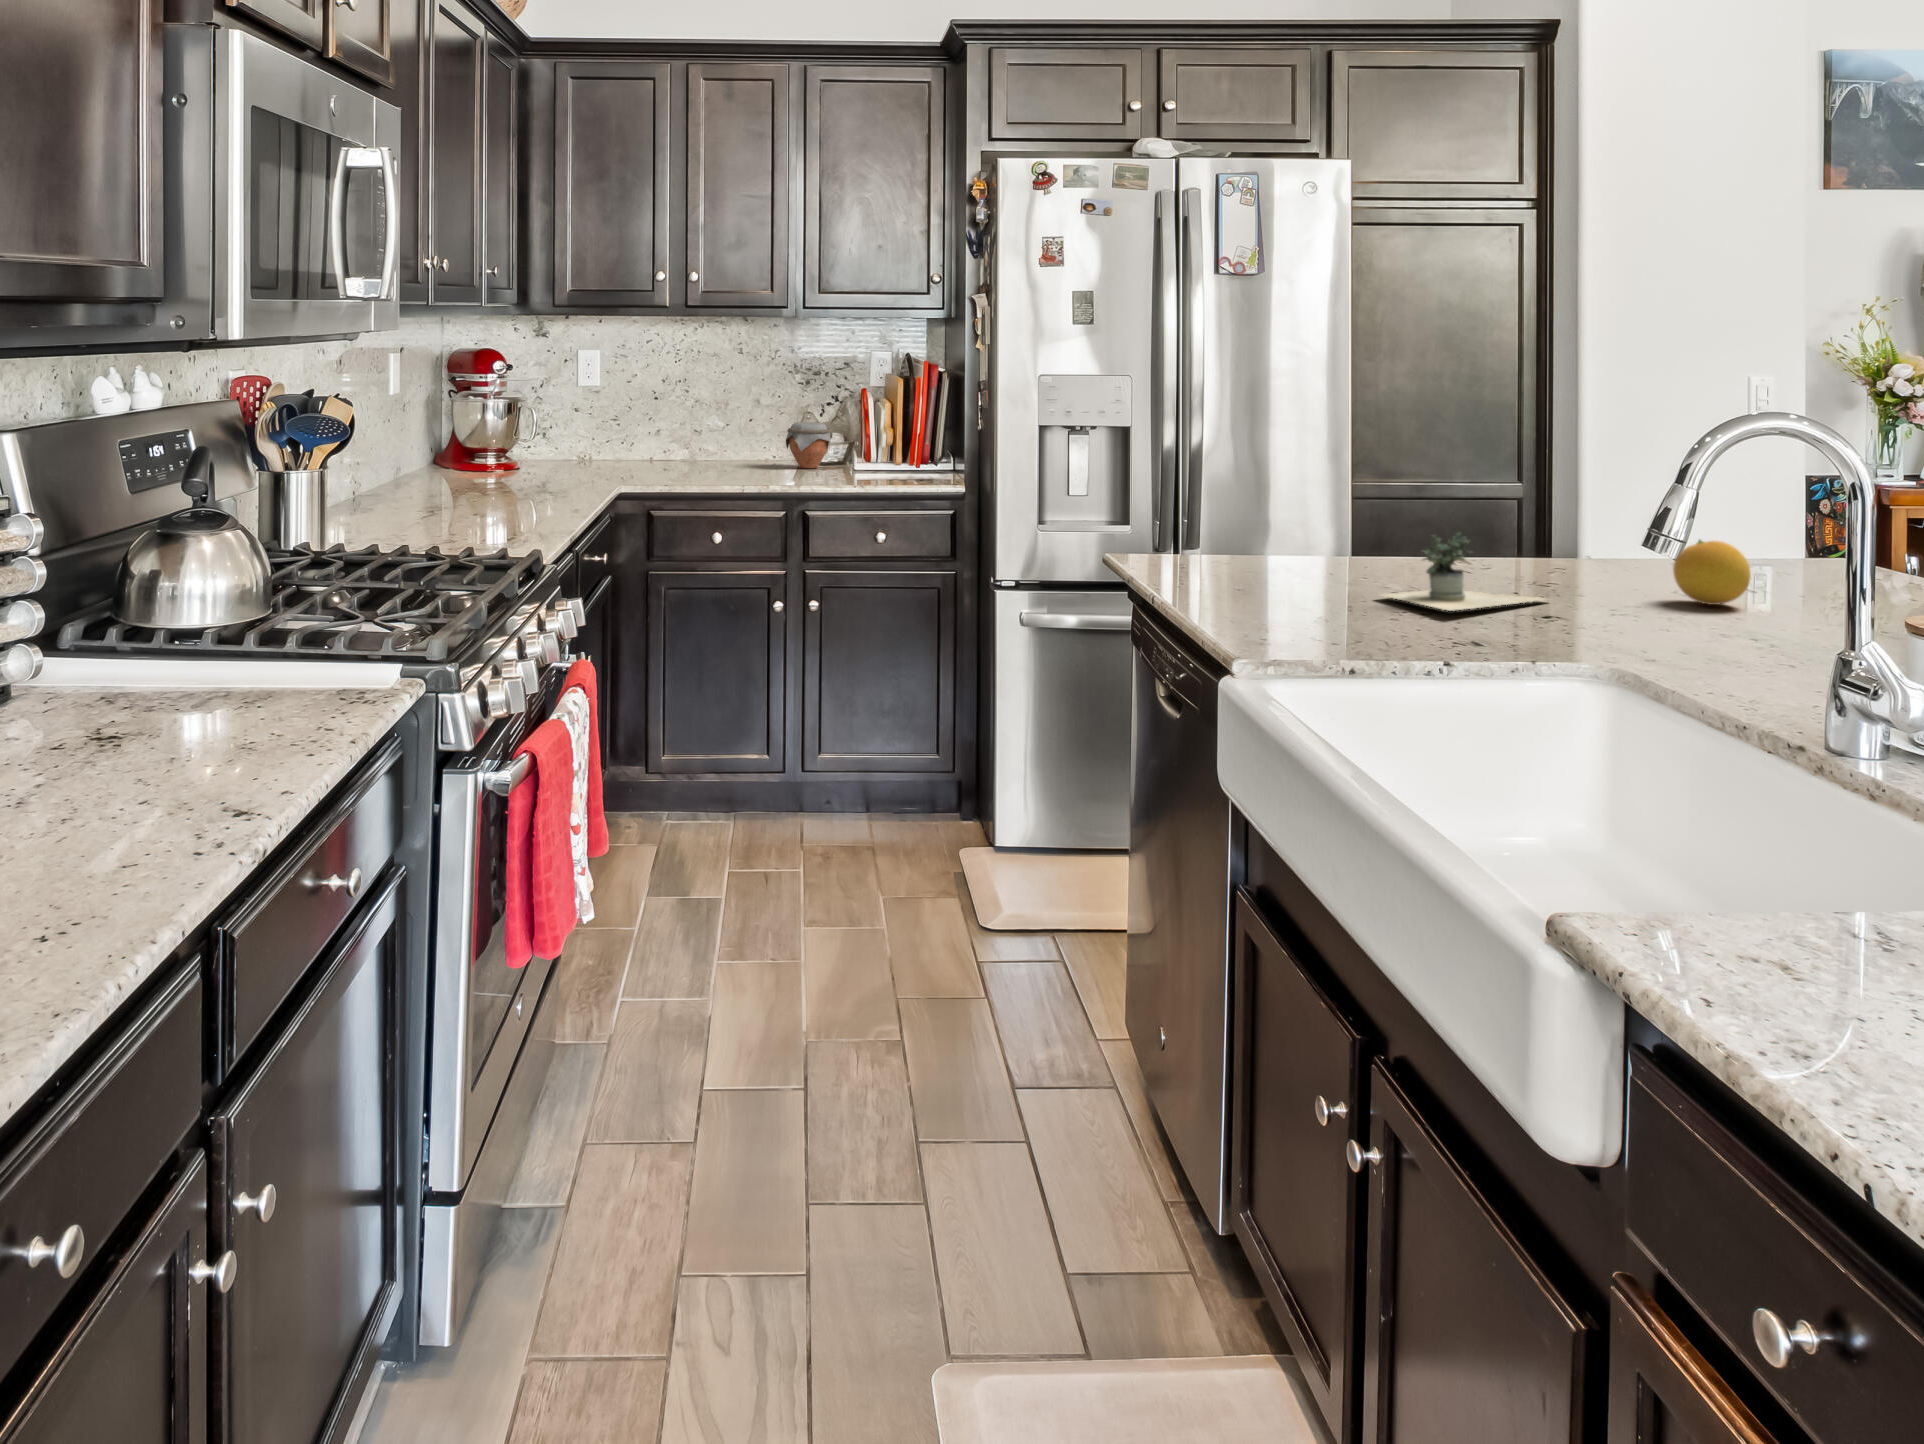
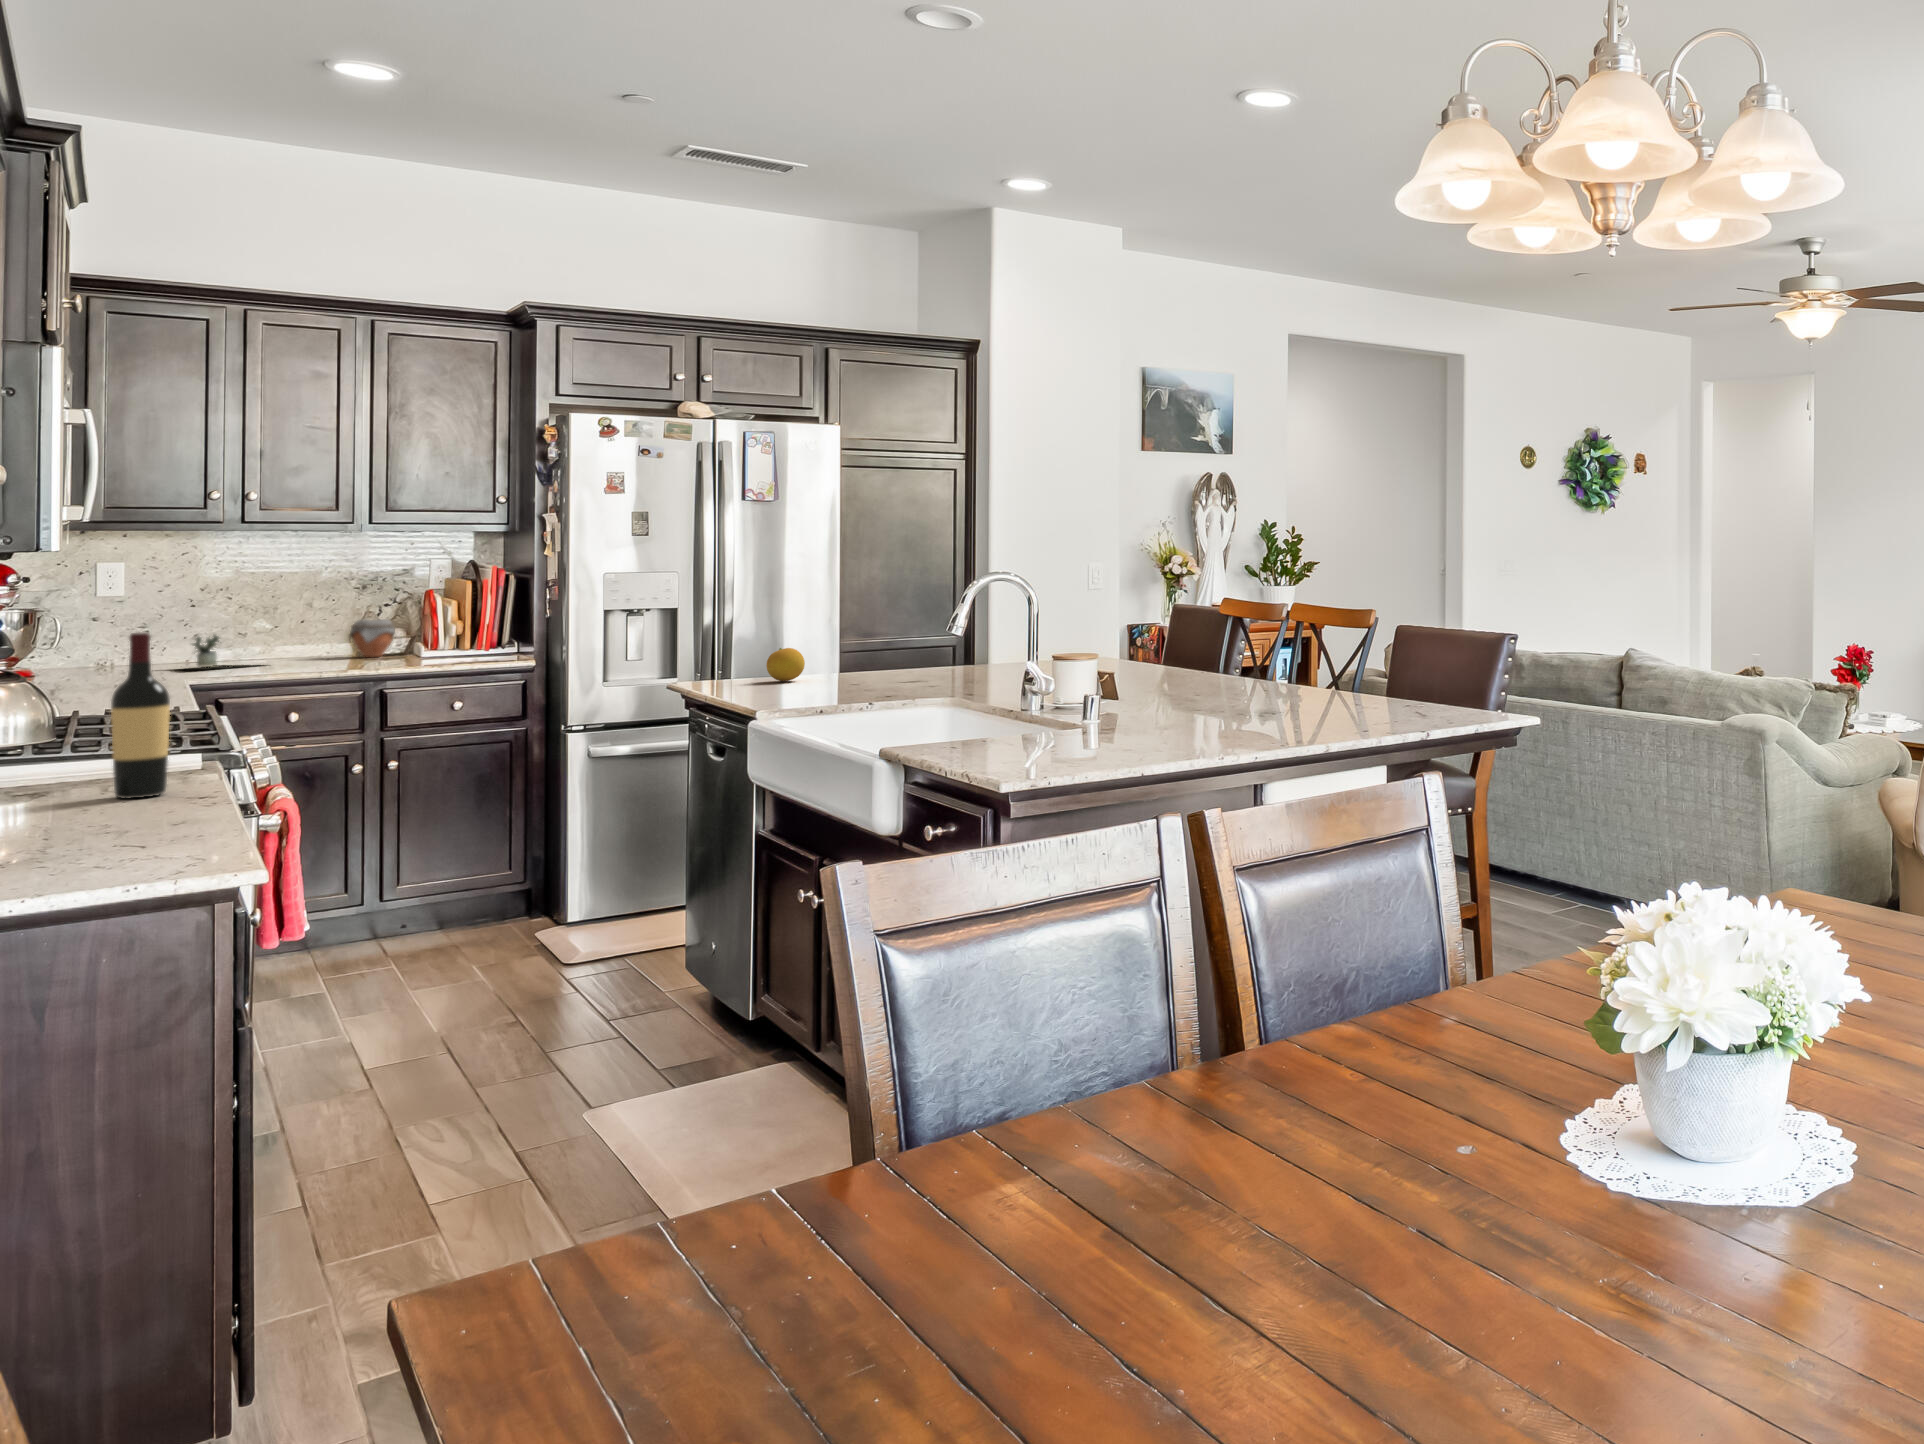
wine bottle: none [68,499,161,825] -> present [111,633,170,799]
potted plant: present [1382,532,1545,611] -> present [181,635,233,668]
fruit: present [1673,540,1751,605] -> present [766,648,805,681]

